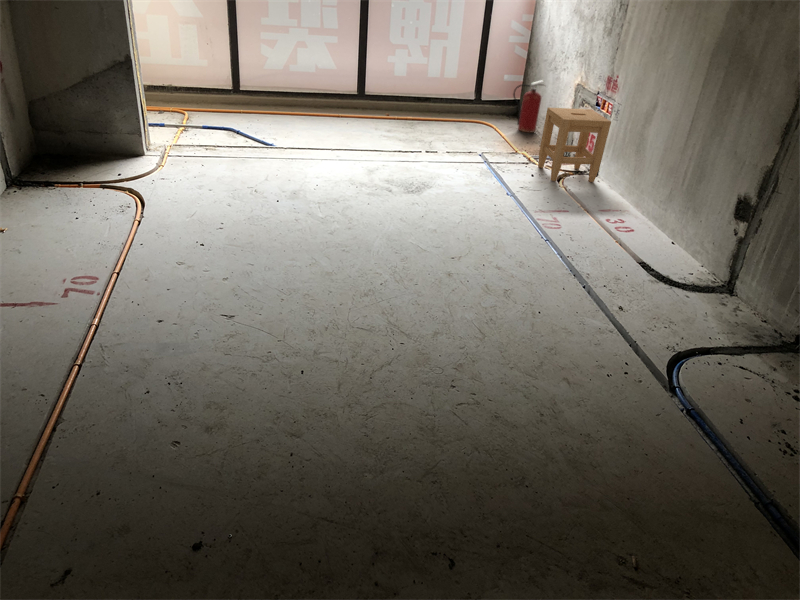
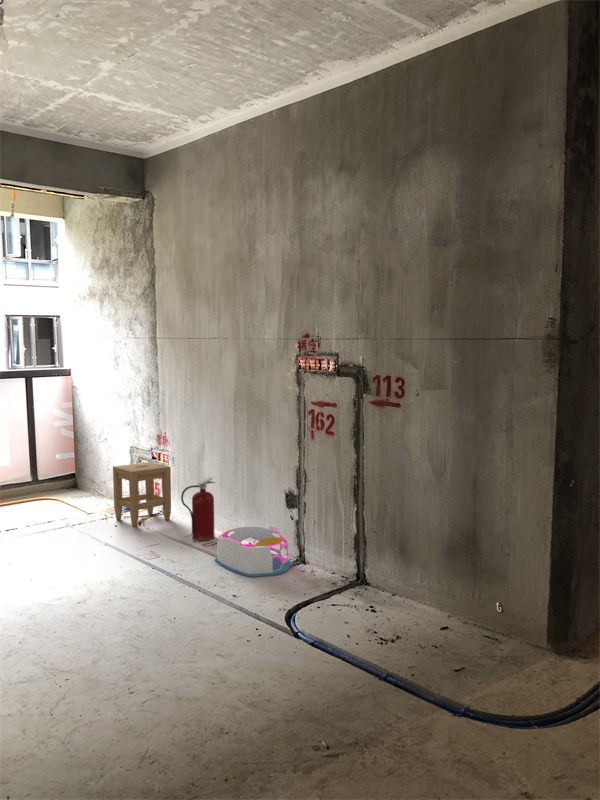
fire extinguisher: present [513,80,545,132] -> present [181,477,215,541]
storage bin: none [620,222,717,297] -> present [215,525,293,577]

